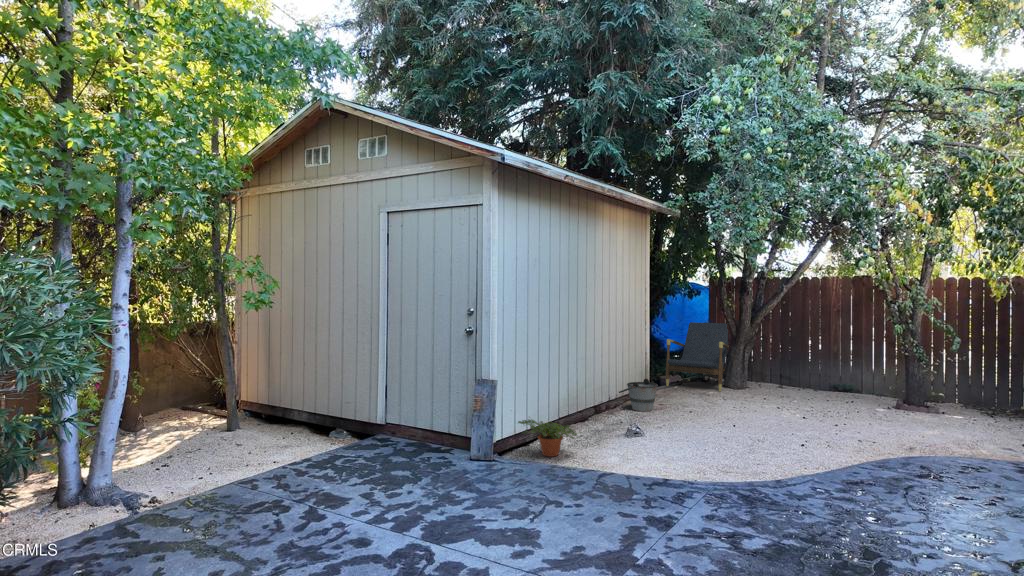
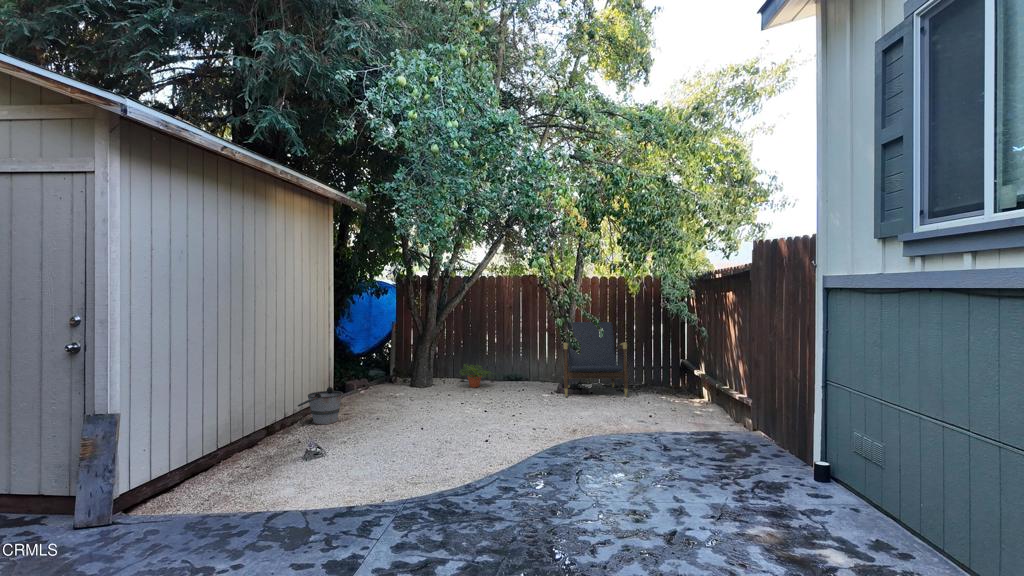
lounge chair: present [666,322,730,392] -> present [563,322,628,397]
potted plant: present [518,419,581,457] -> present [459,363,496,387]

